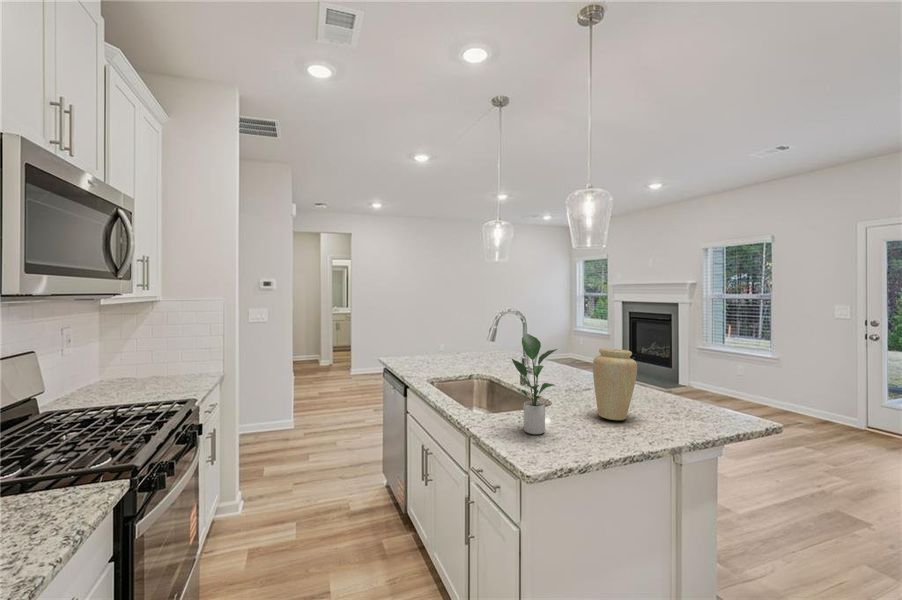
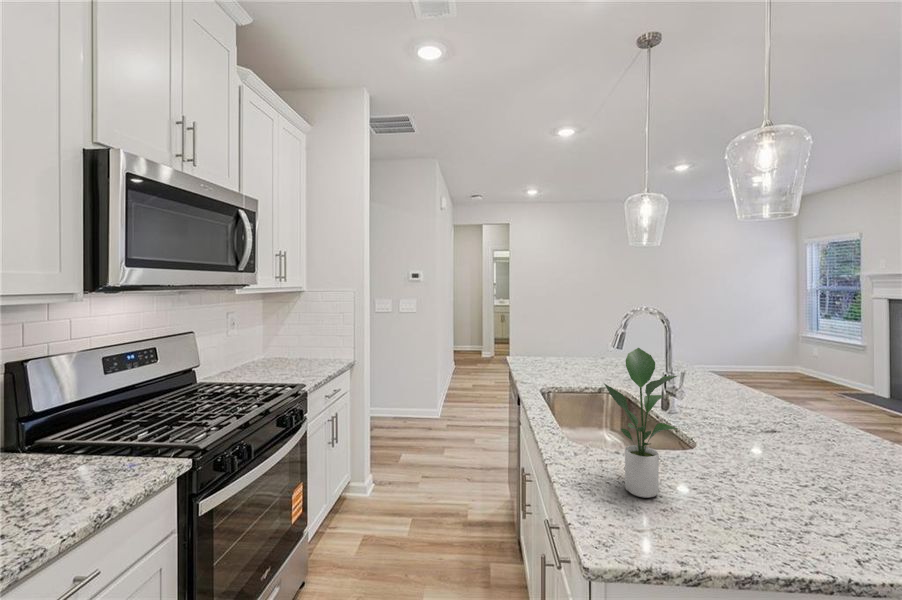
vase: present [593,348,637,420] -> none [758,377,846,499]

